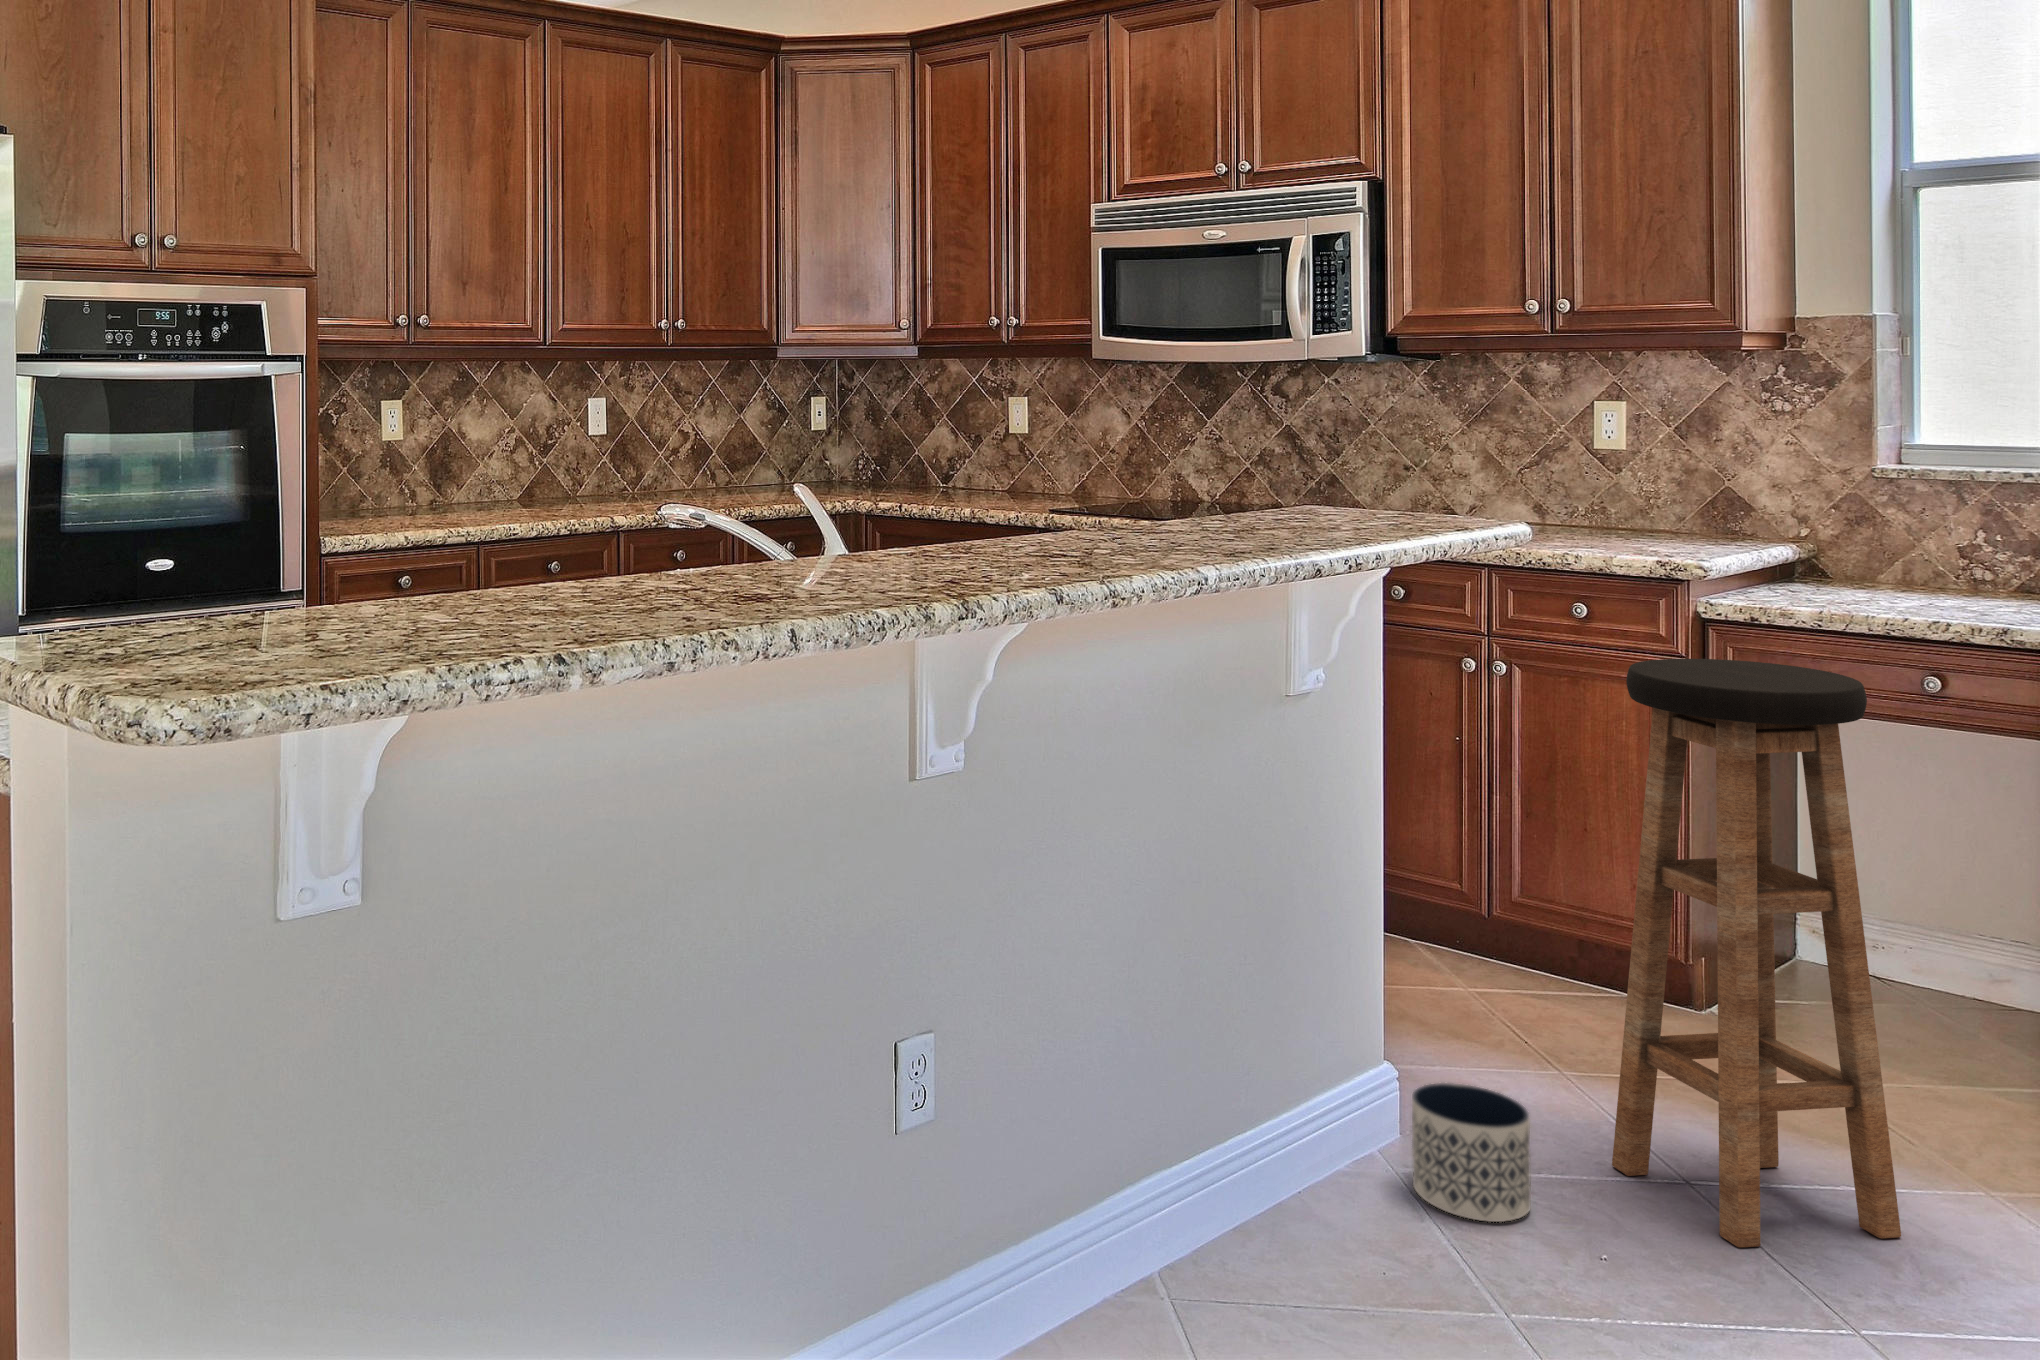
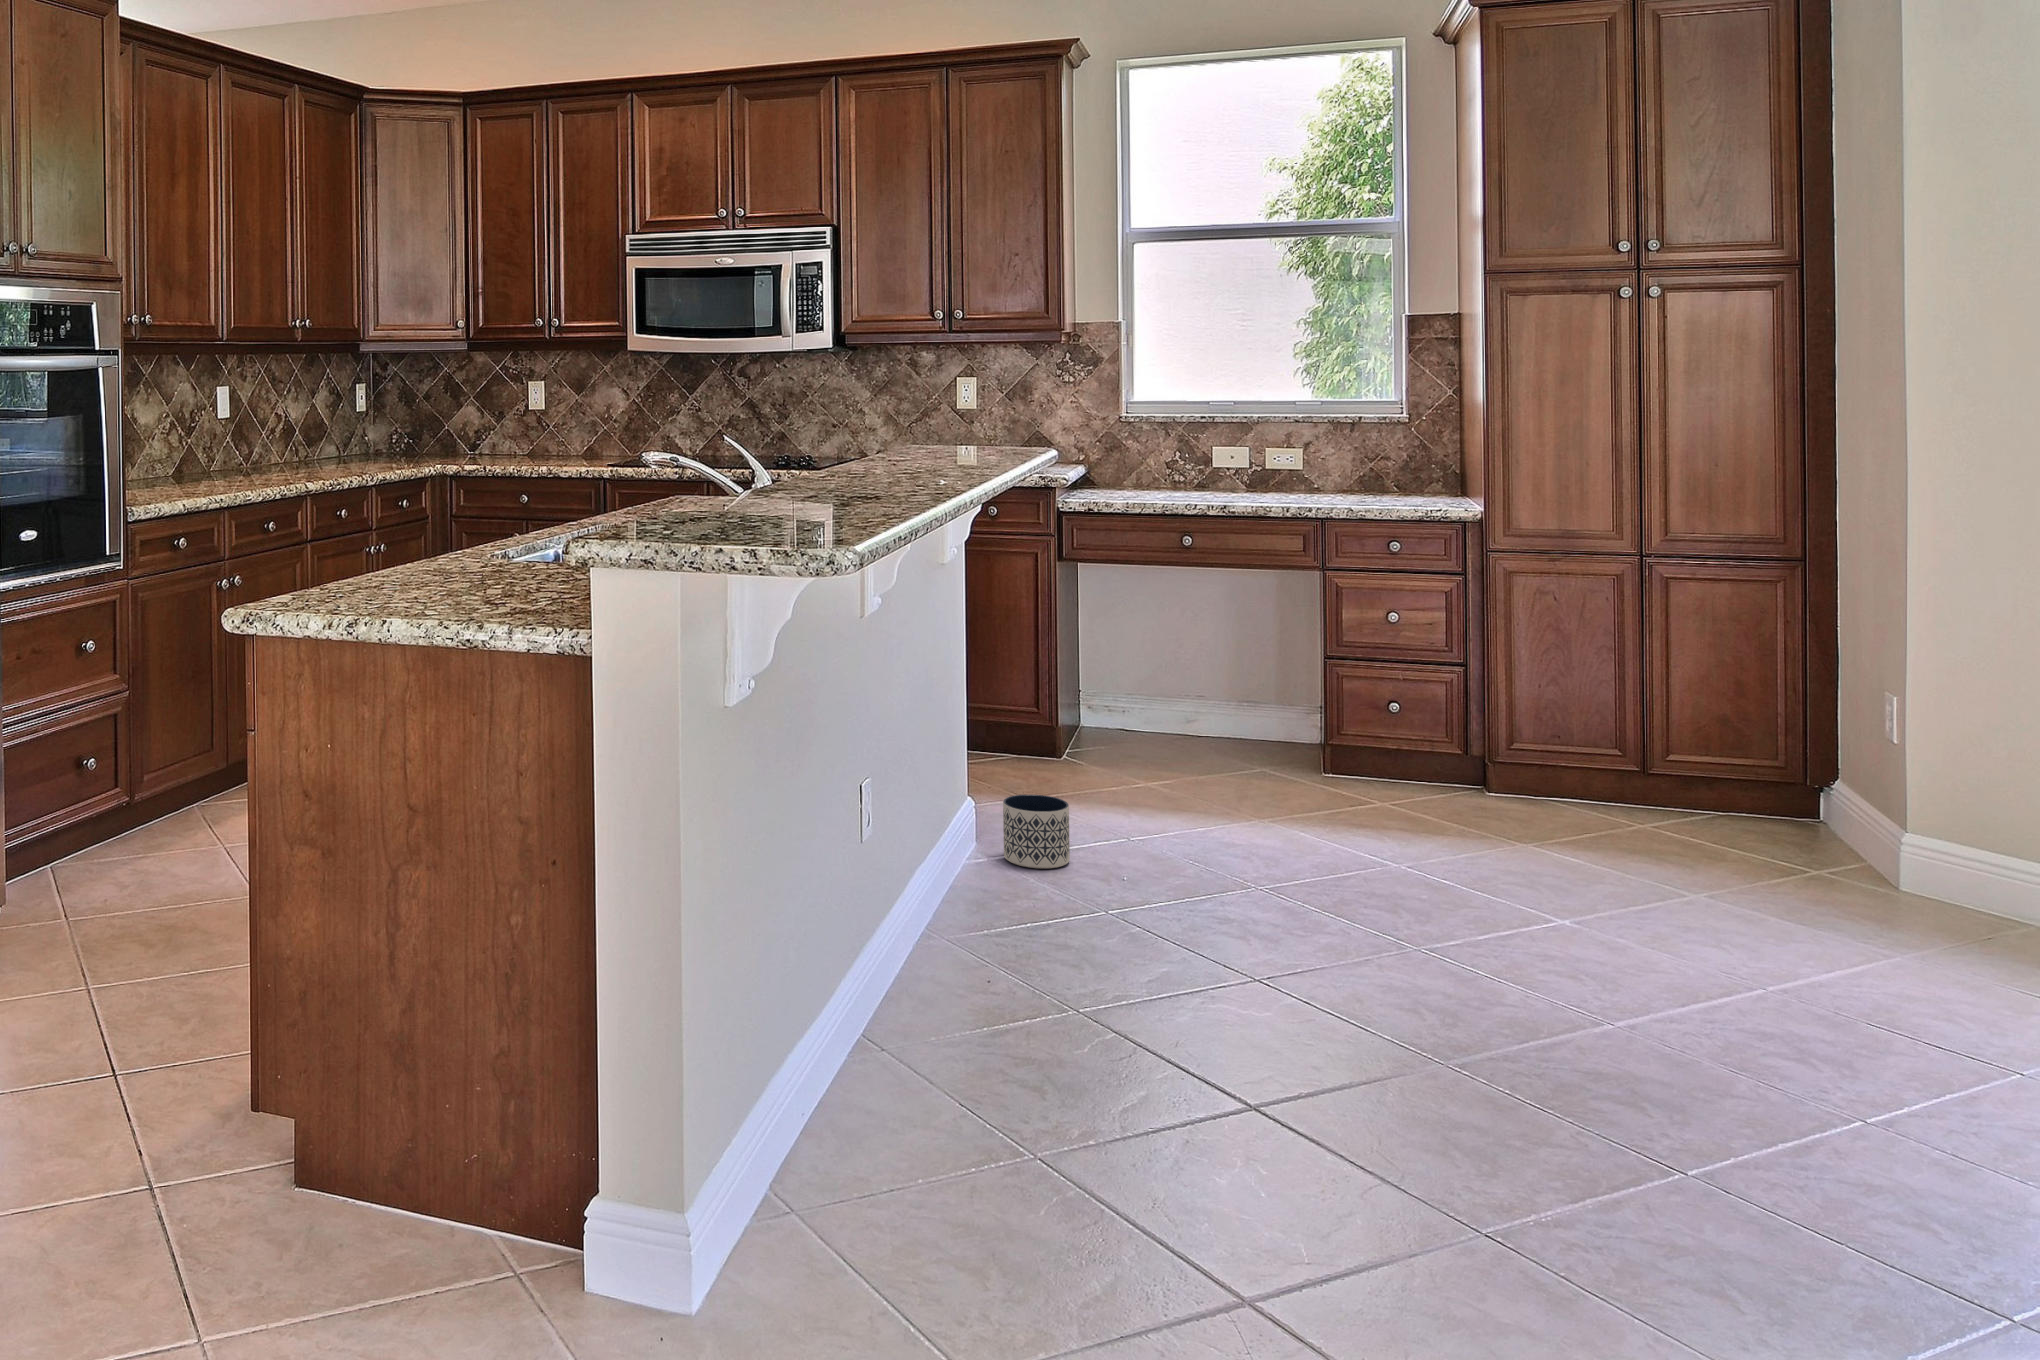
bar stool: present [1612,659,1901,1247] -> none [1085,526,1229,856]

